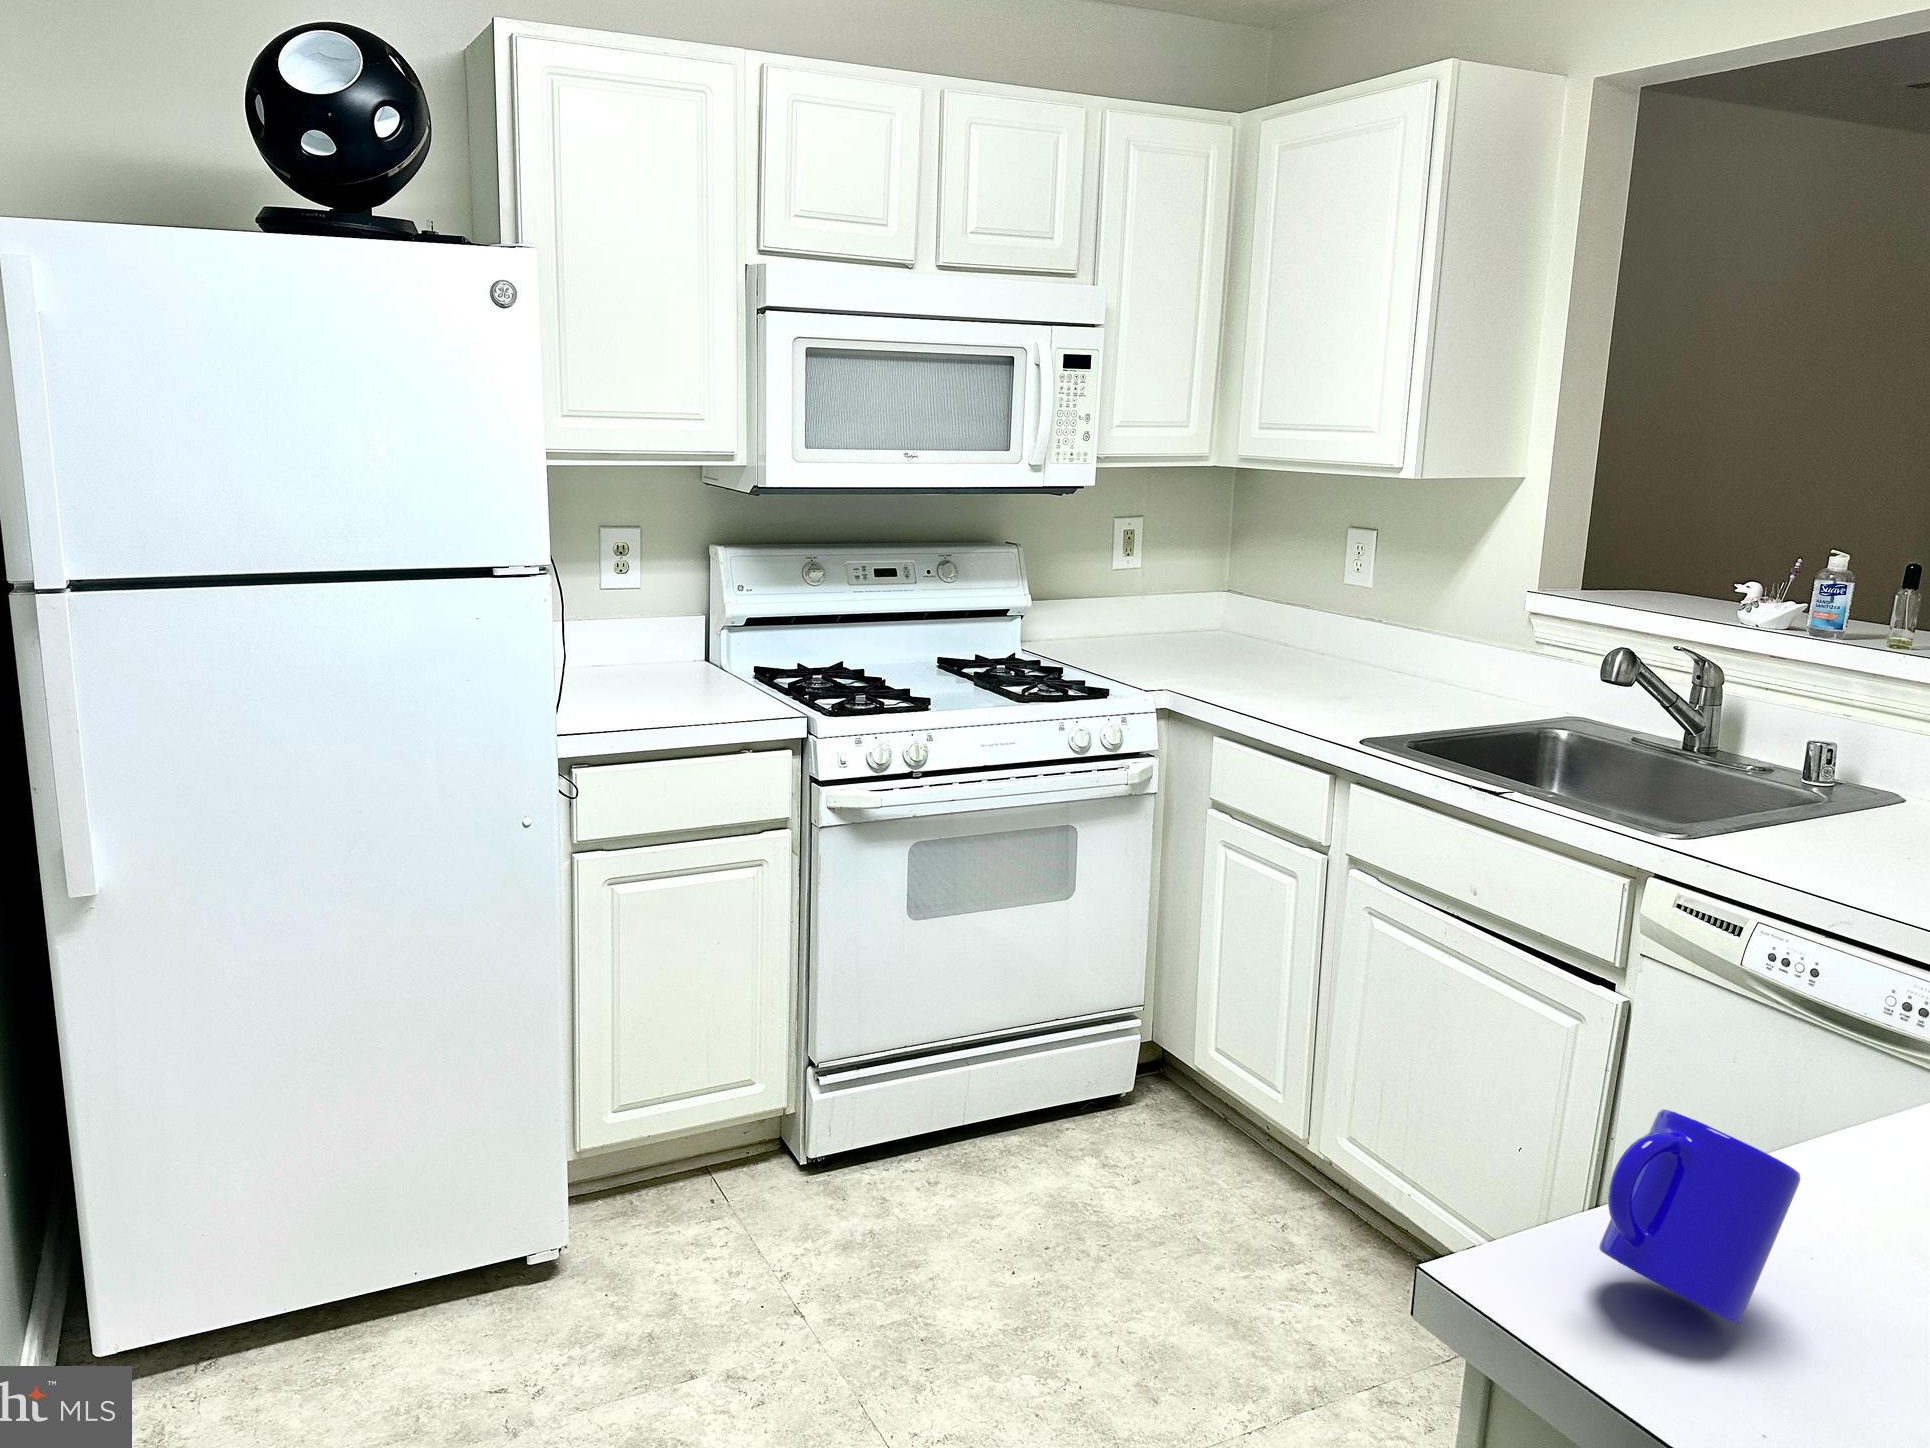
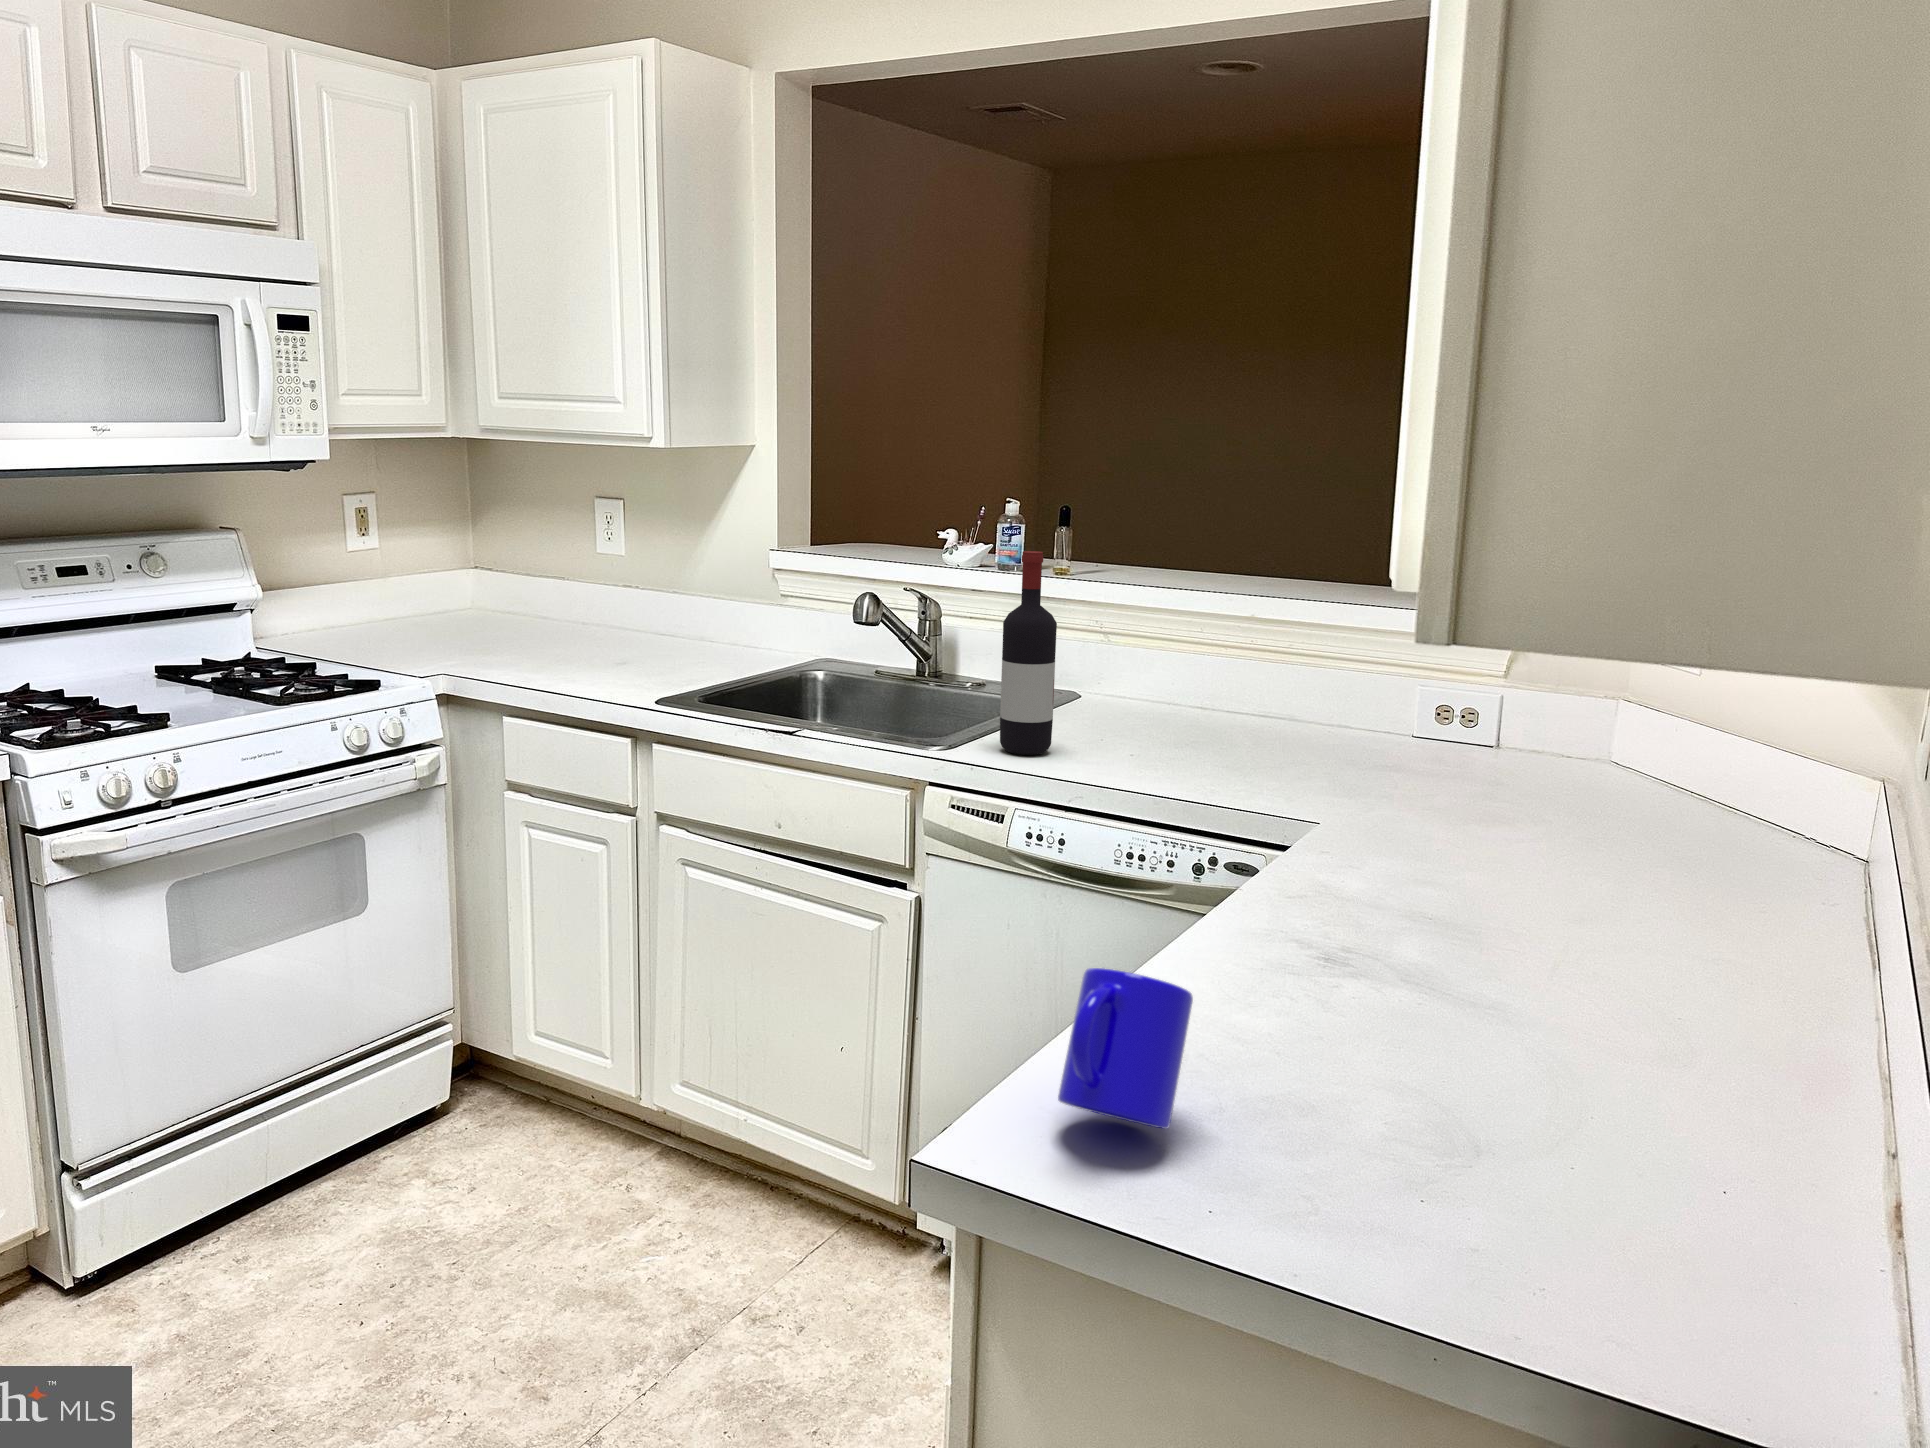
wine bottle: none [1753,617,1849,861] -> present [1000,551,1057,755]

